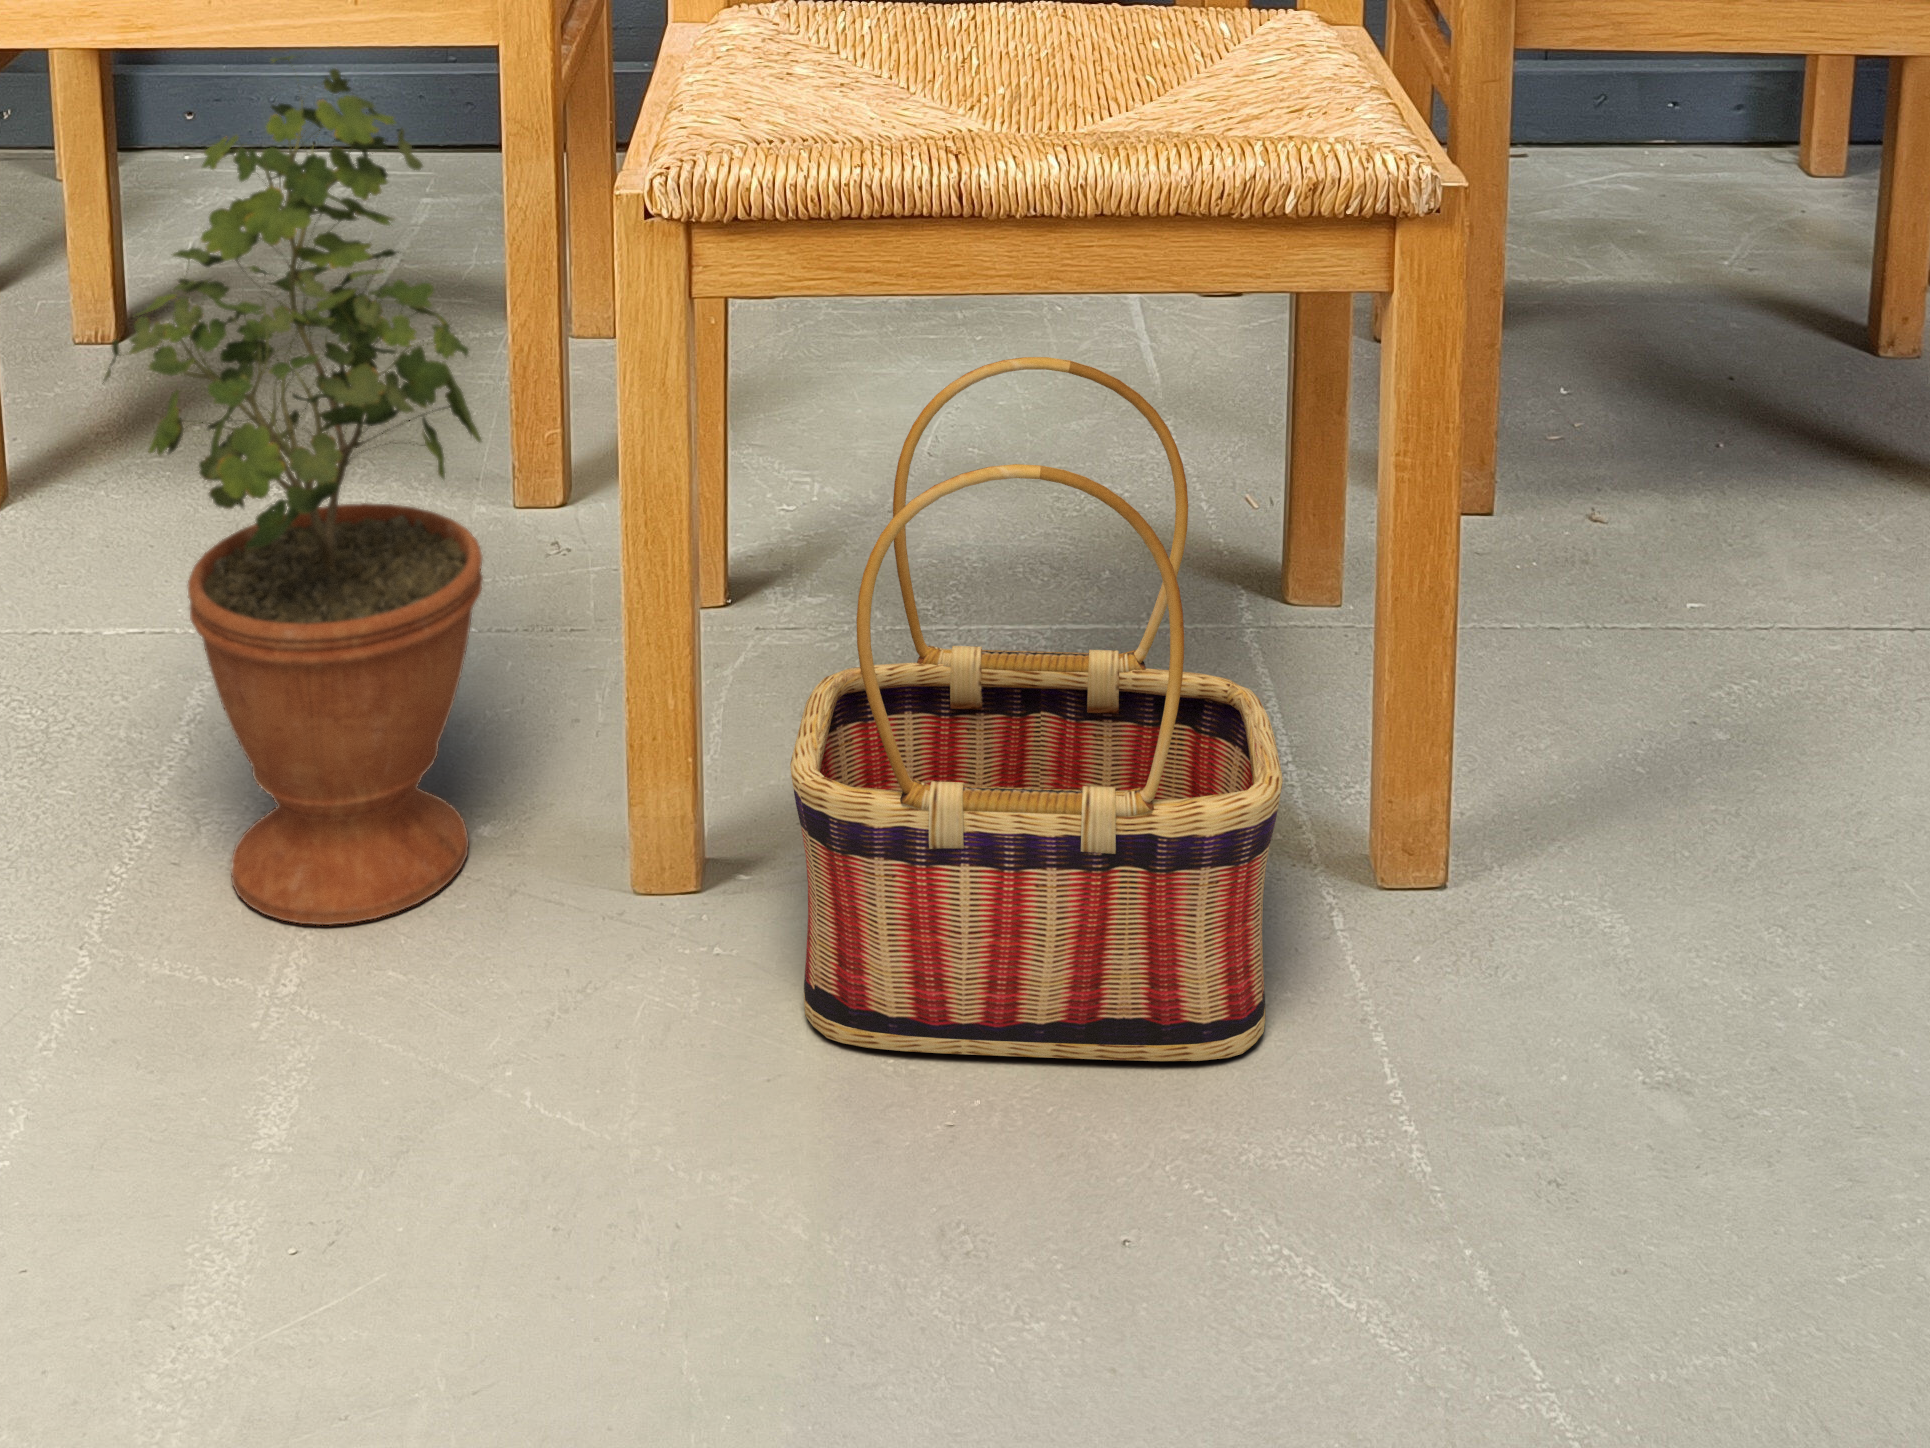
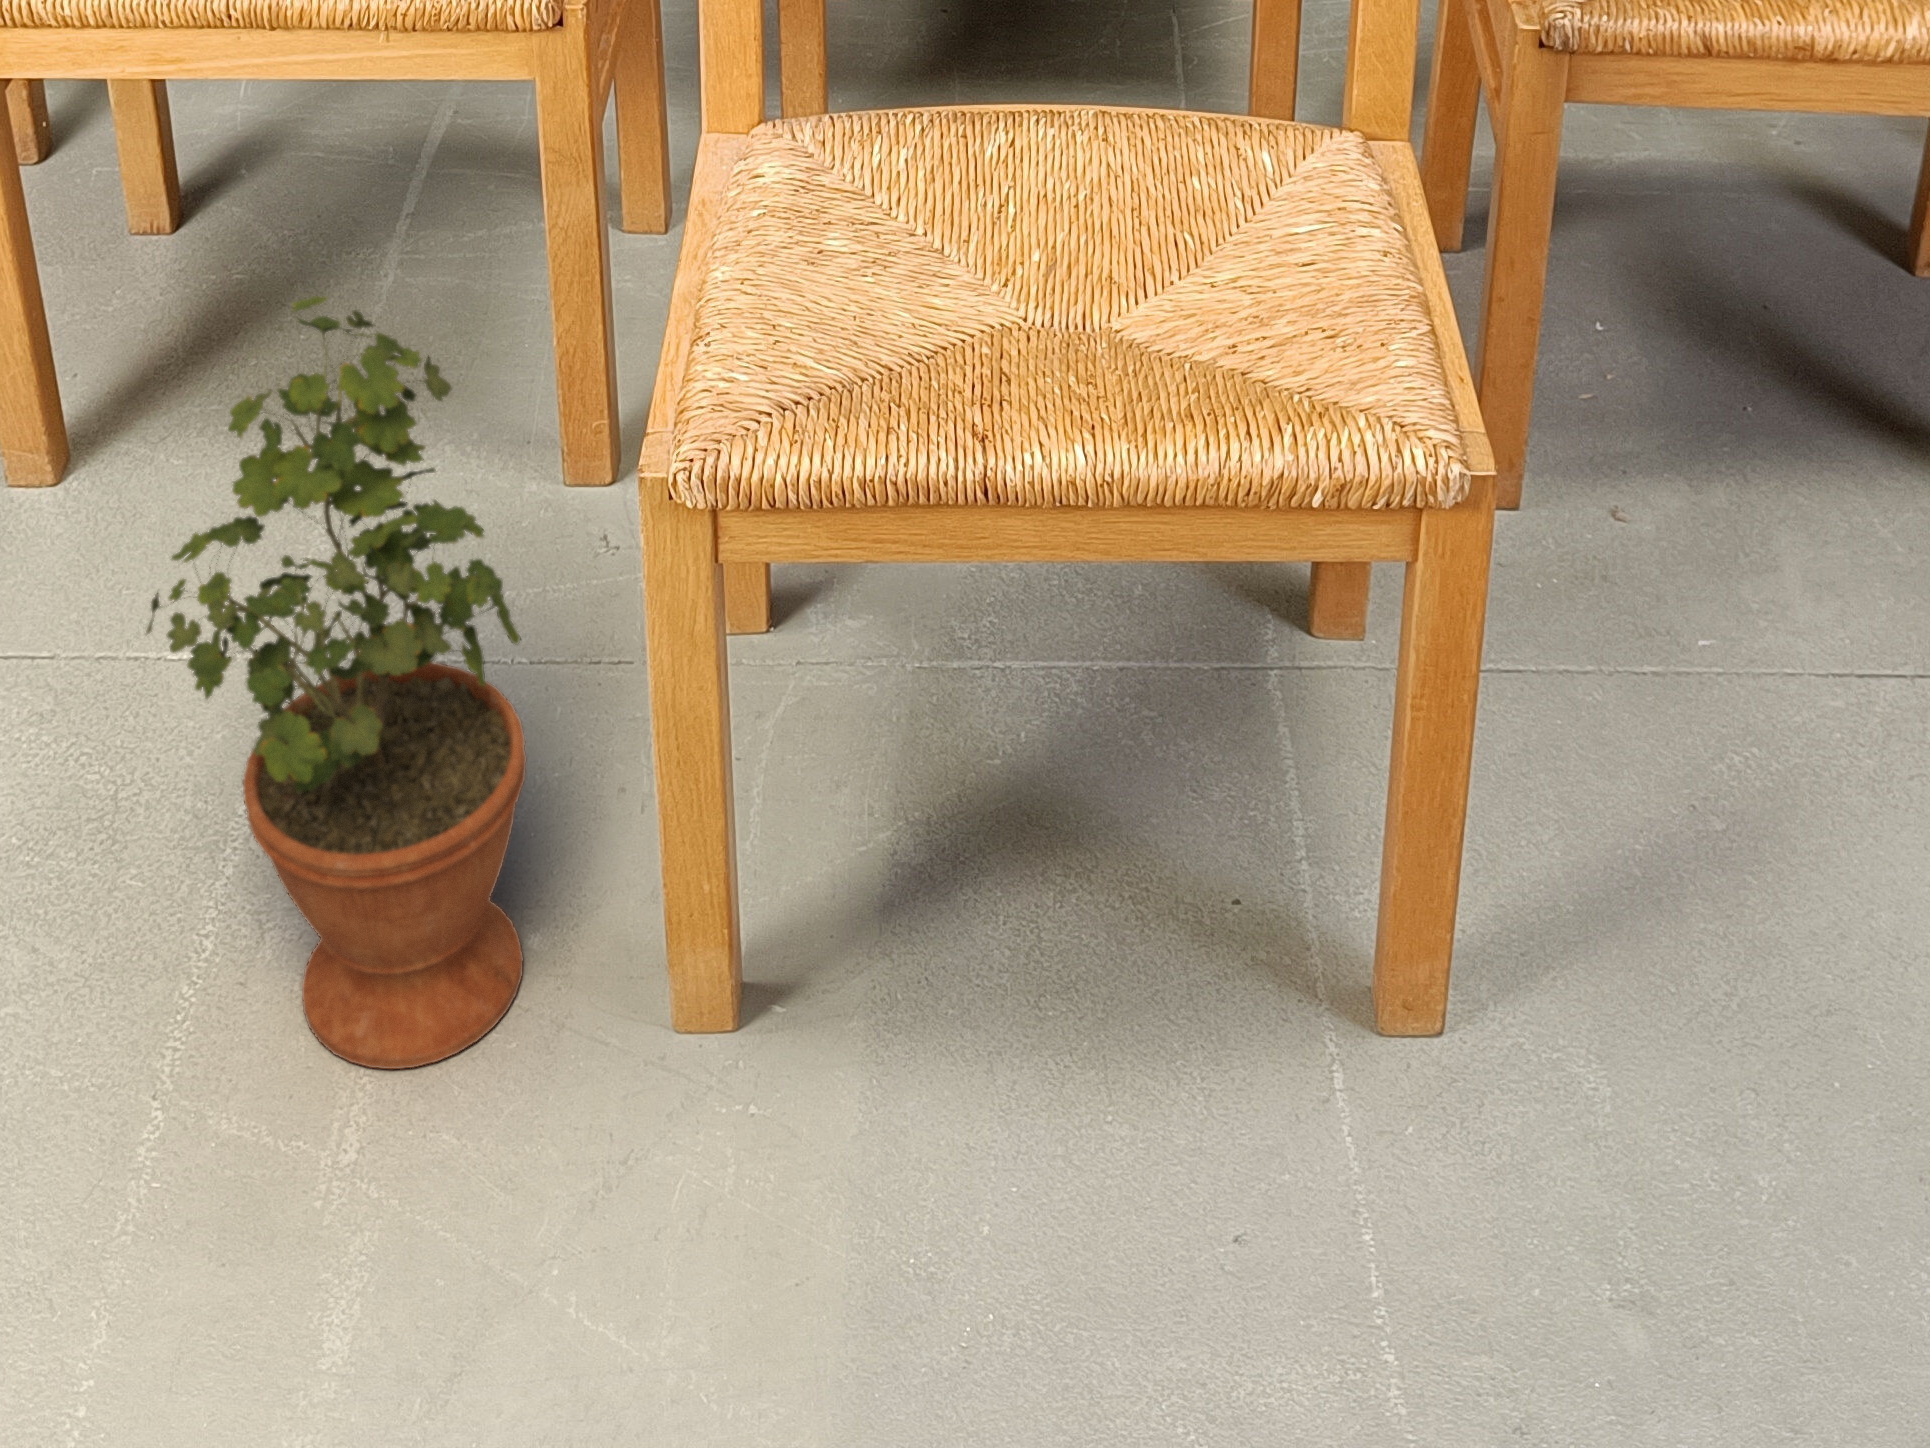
basket: present [790,357,1283,1061] -> none [819,635,1284,1270]

